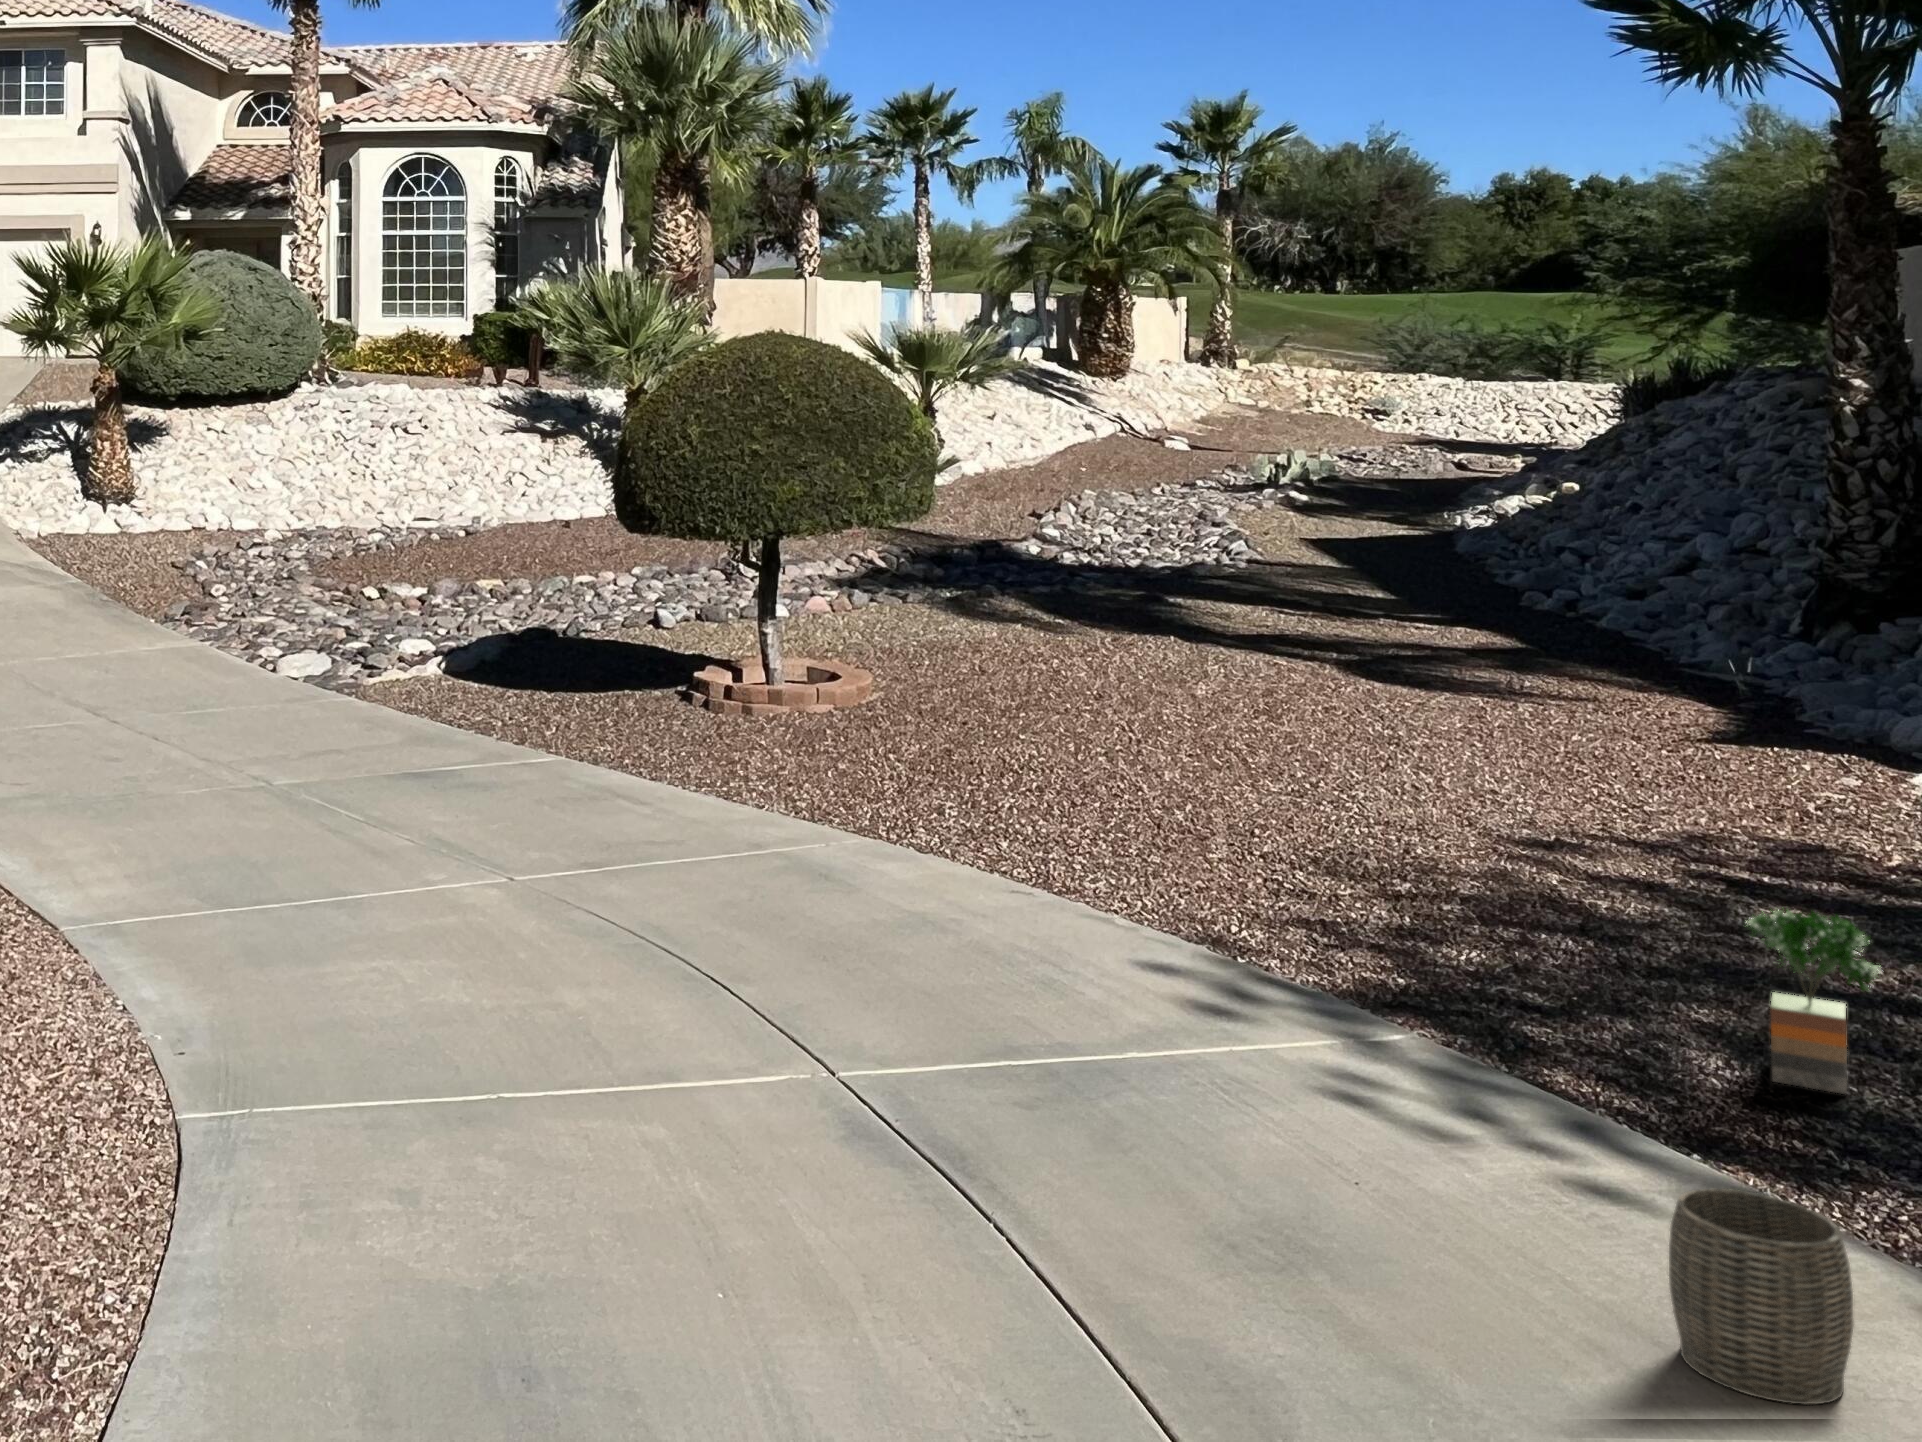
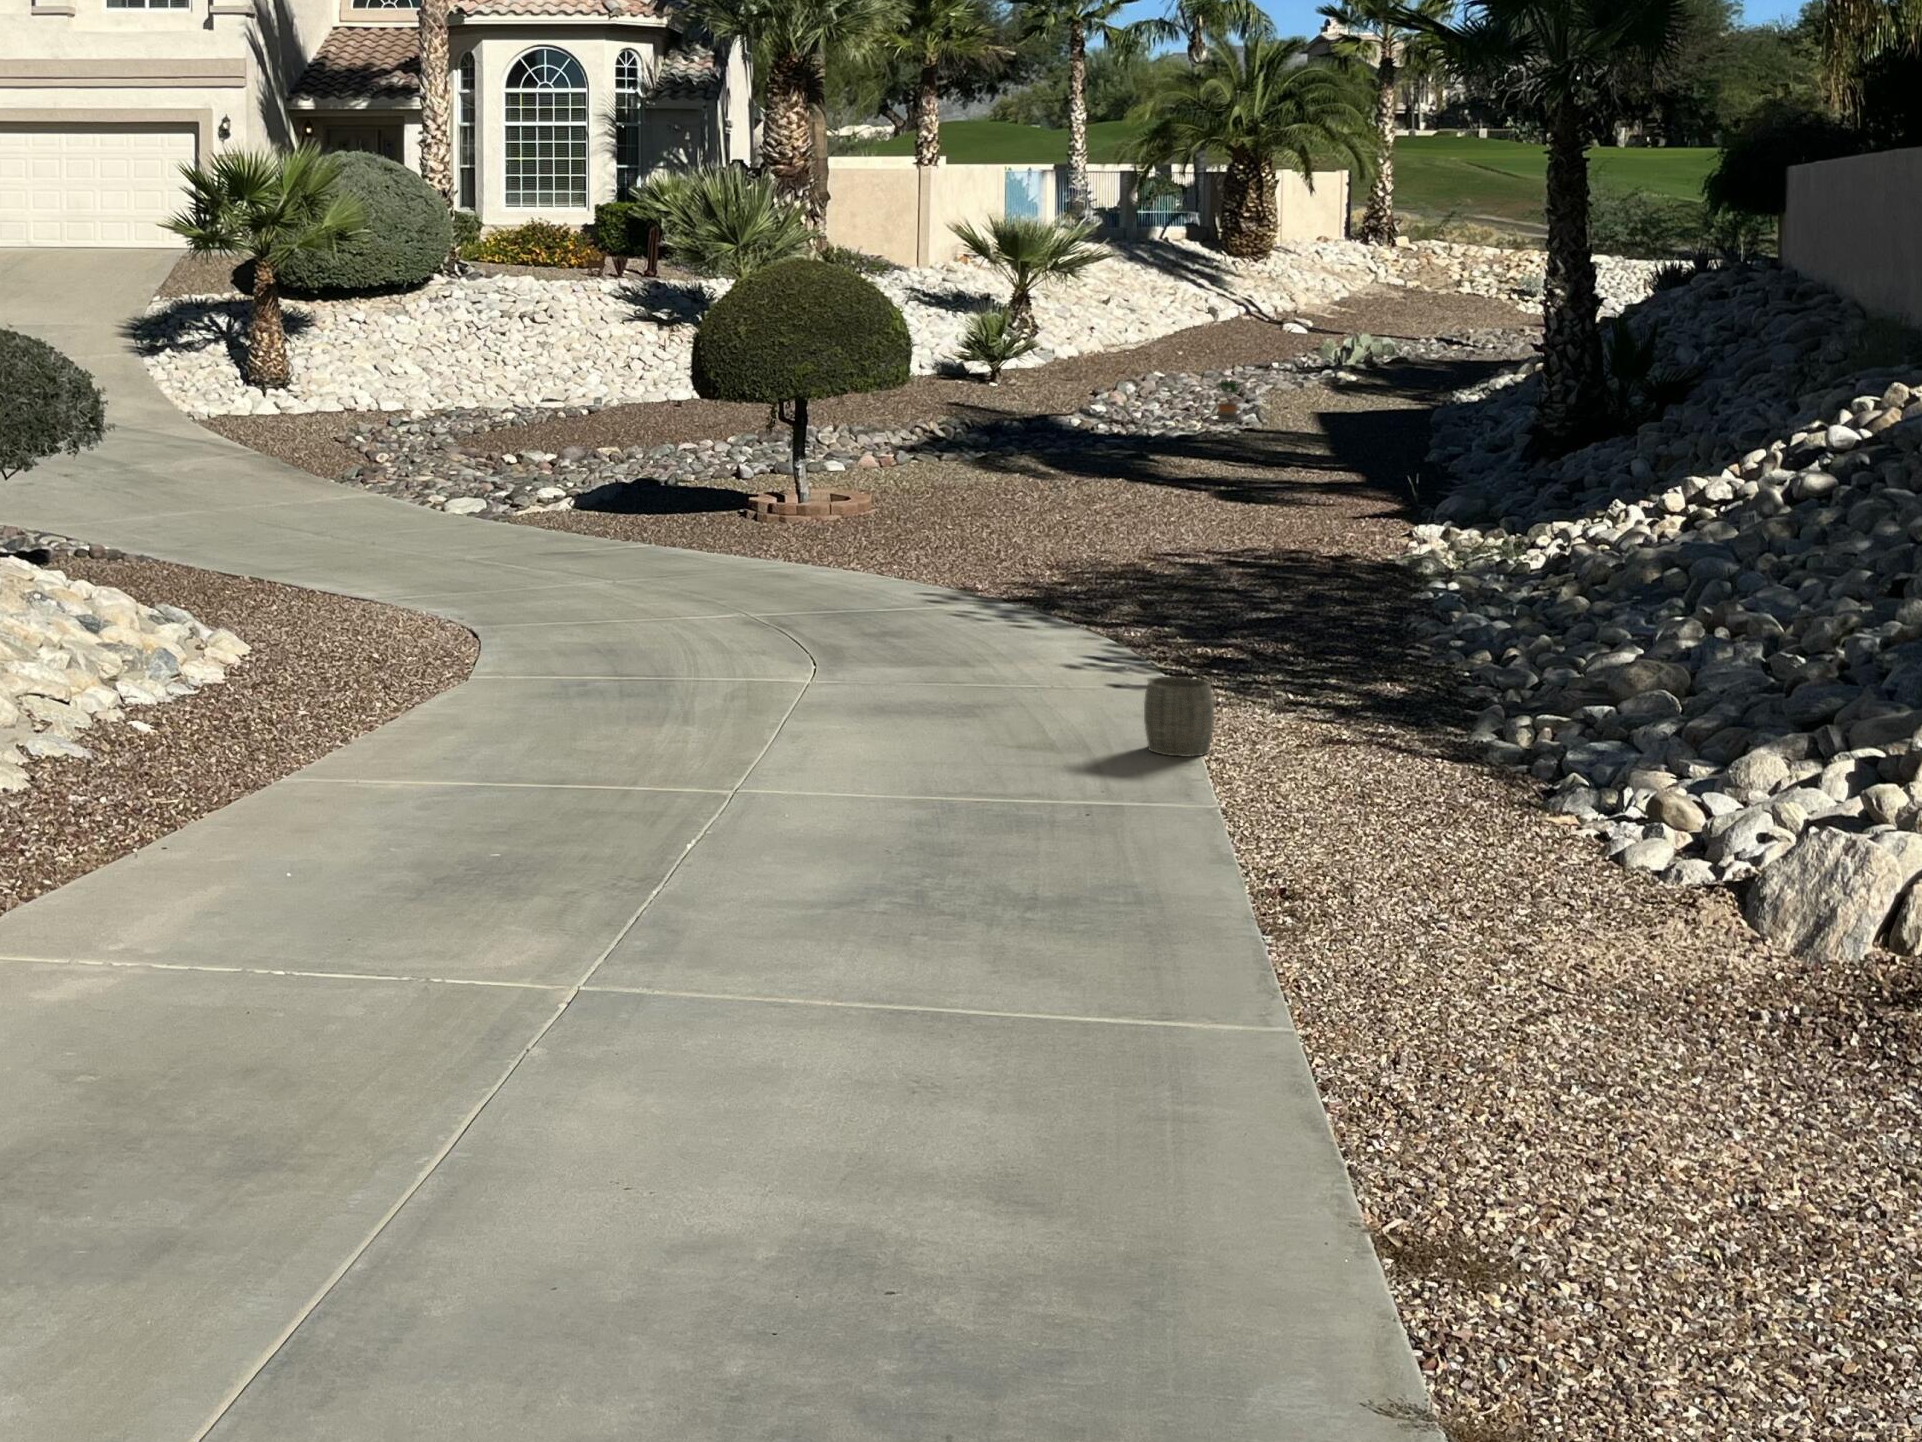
potted tree: present [1746,910,1880,1094] -> present [1217,380,1242,422]

